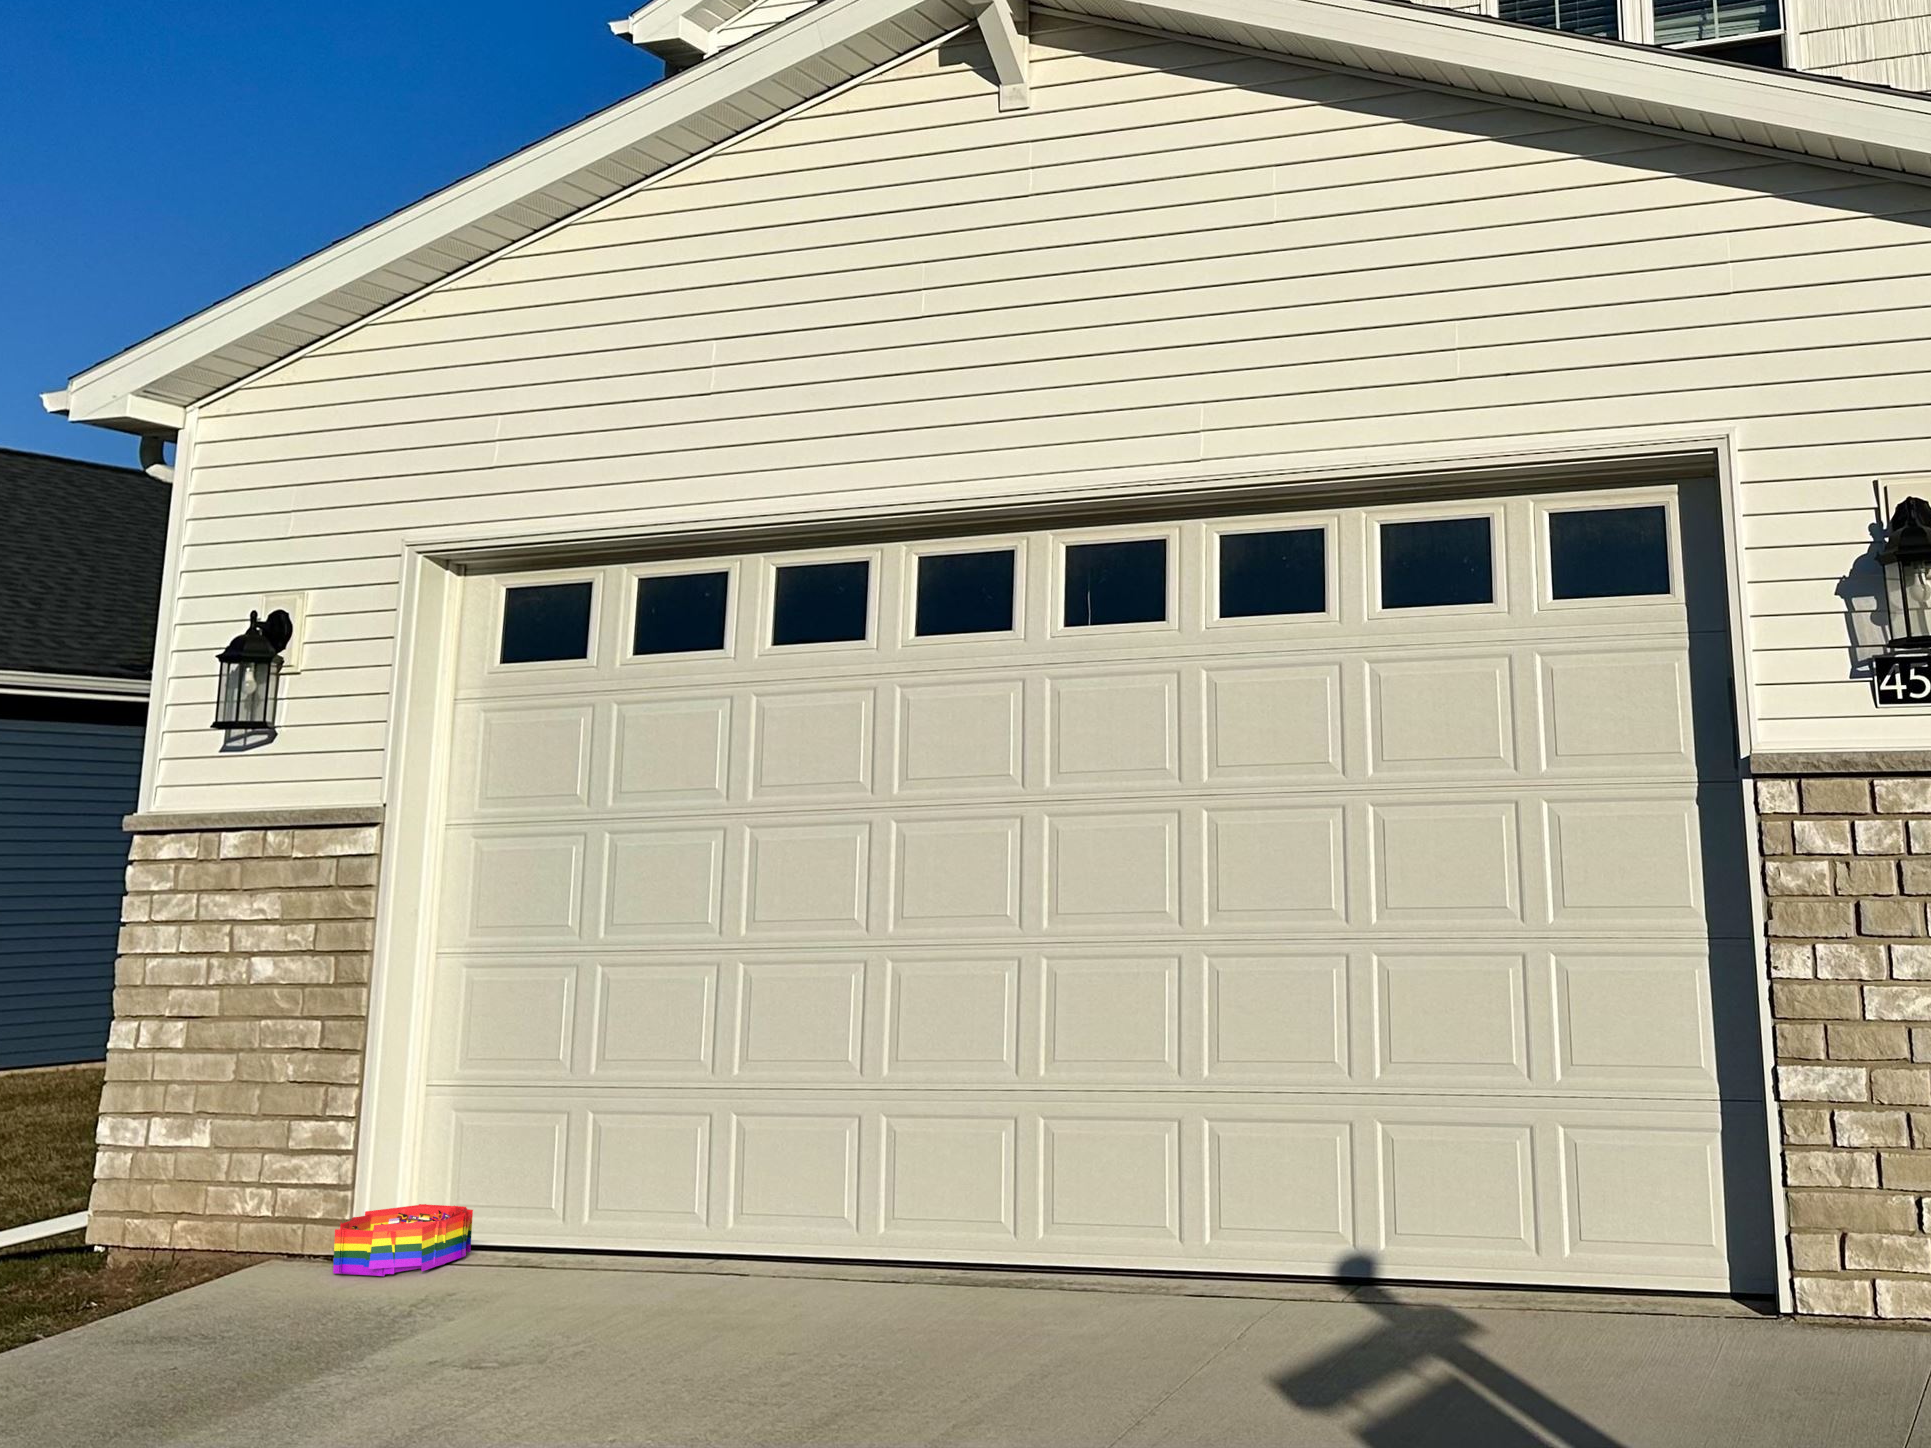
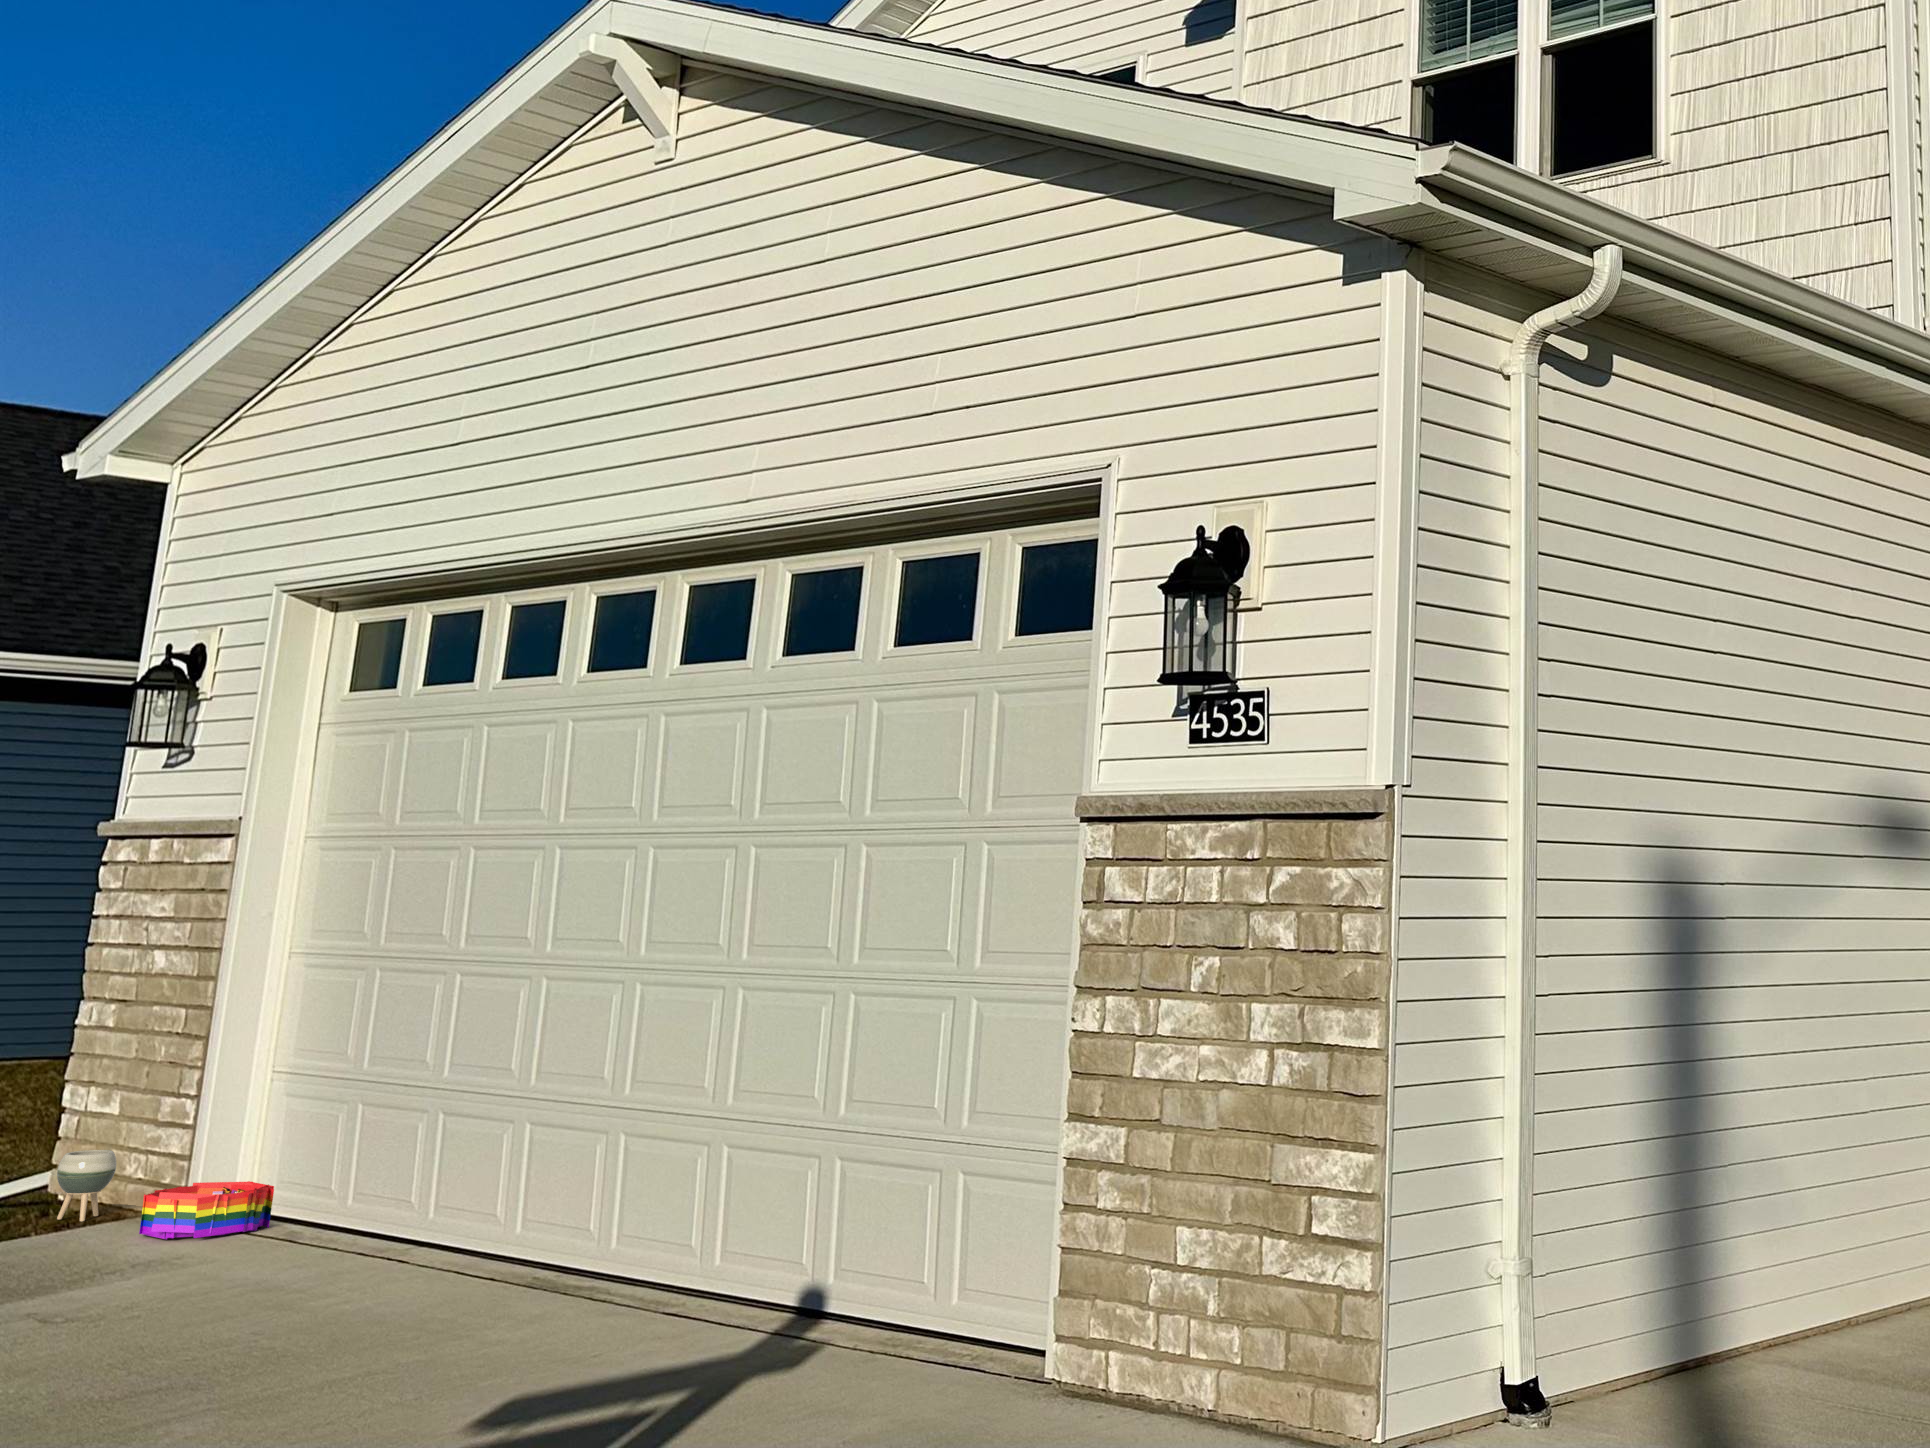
planter: none [169,1185,232,1268] -> present [57,1150,116,1222]

